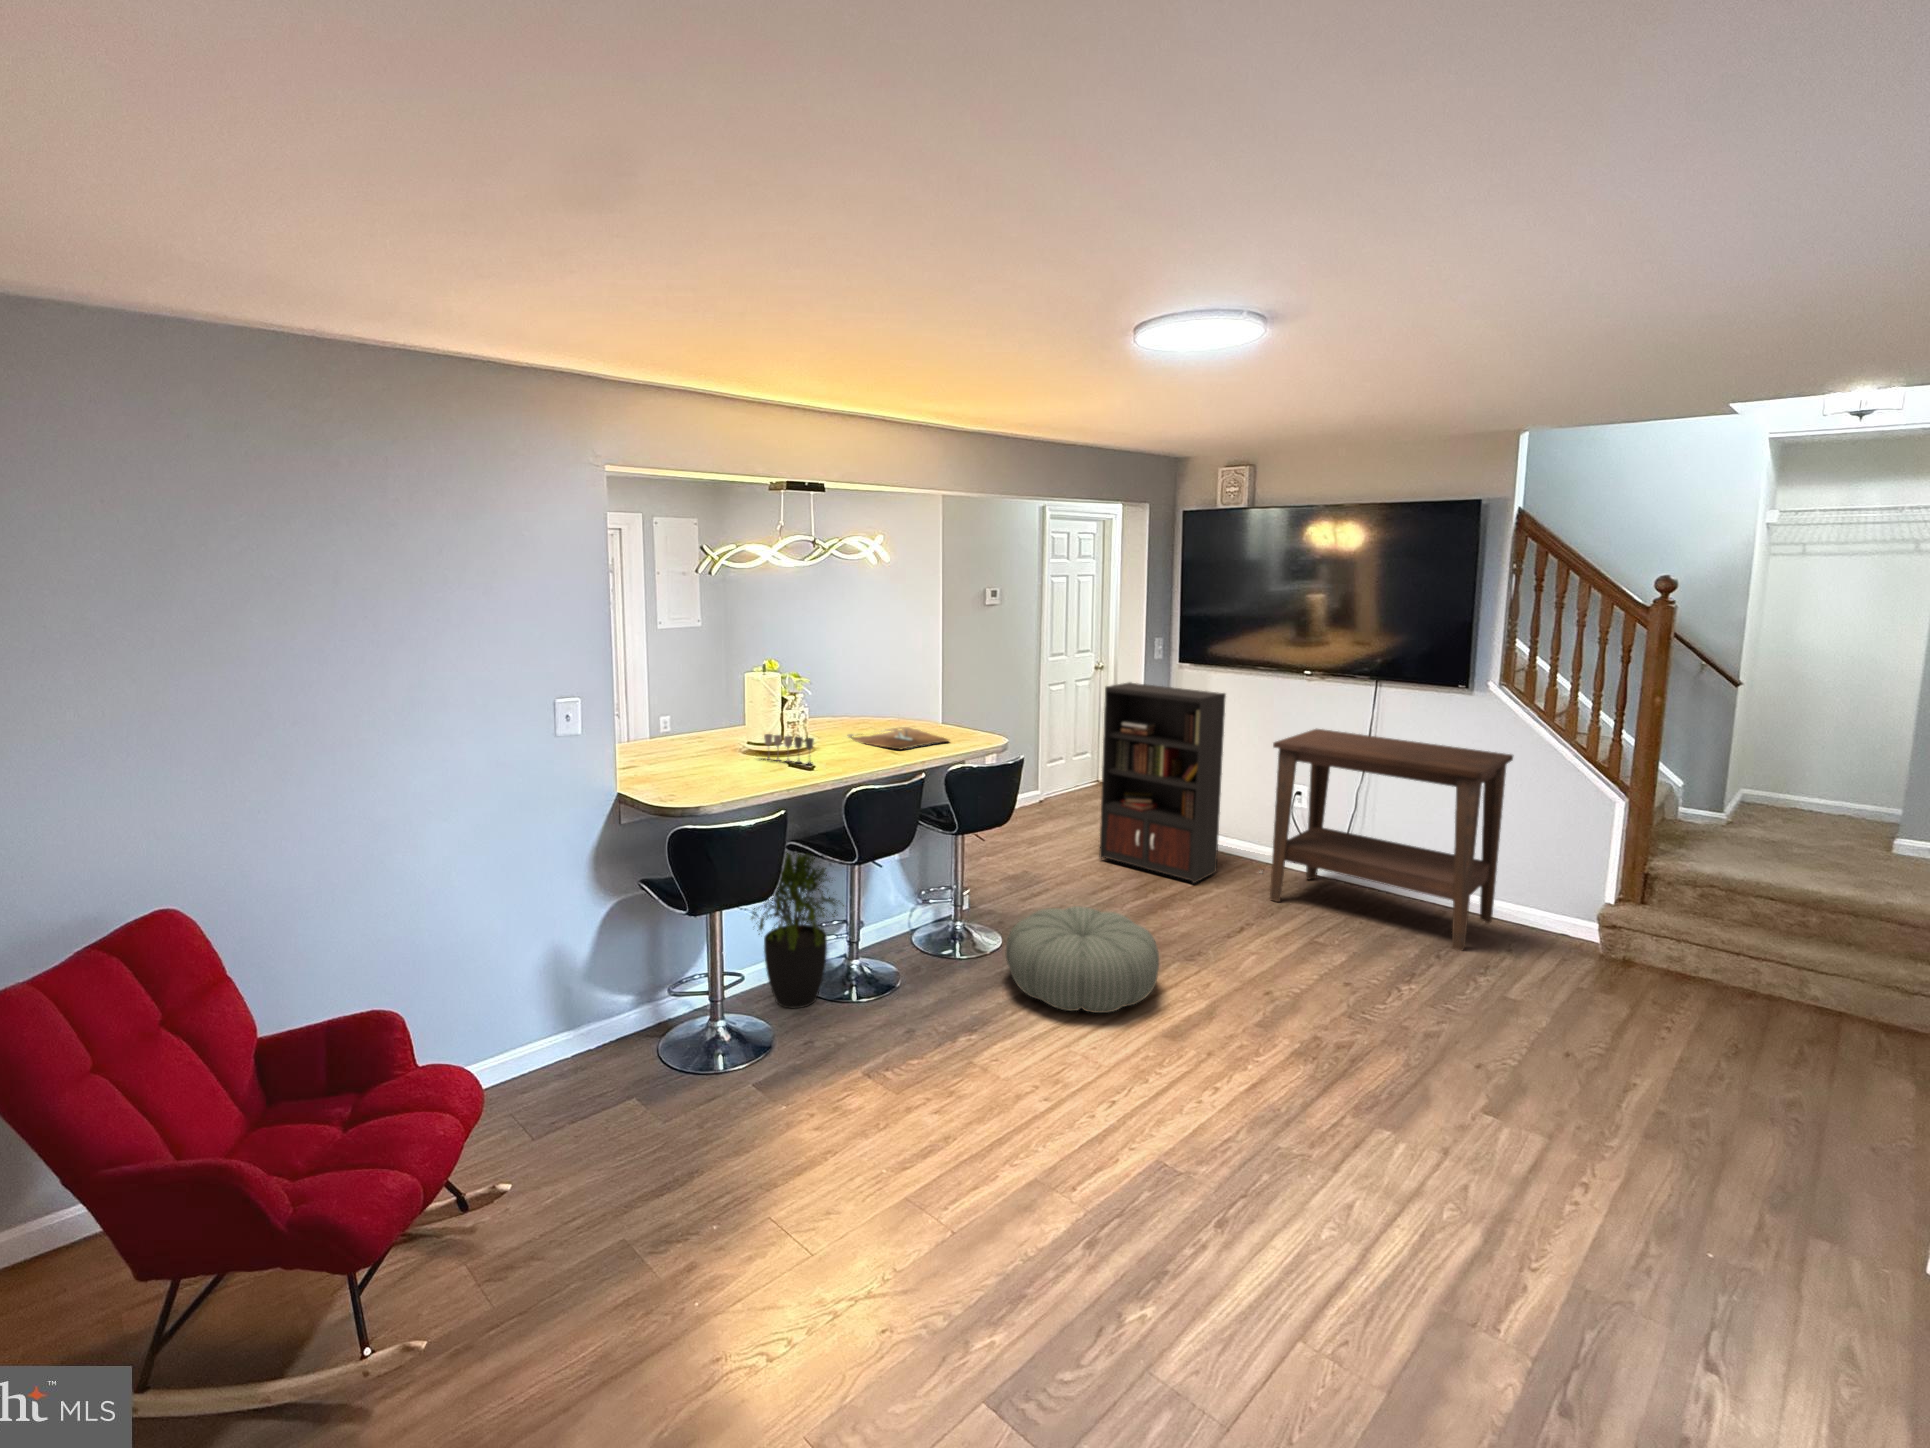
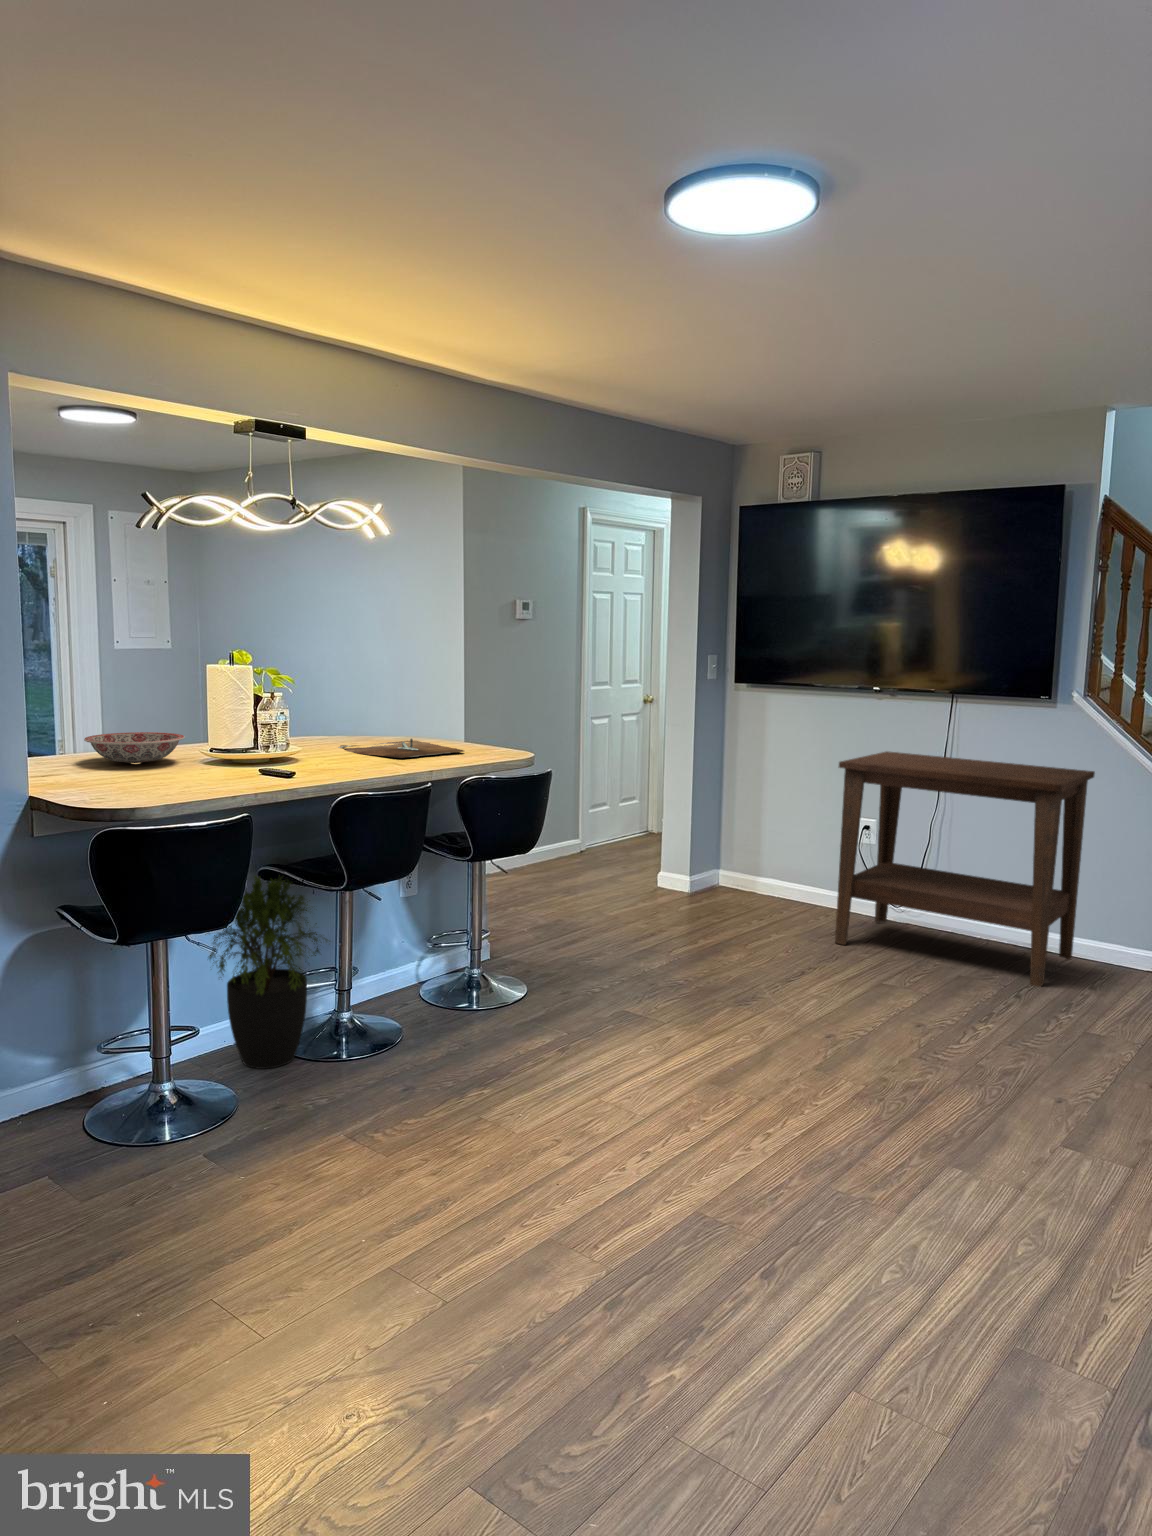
bookcase: present [1100,682,1263,883] -> none [646,703,828,929]
ceramic bowl: none [654,731,730,759] -> present [84,732,185,763]
wine glass: present [764,734,814,764] -> none [228,734,290,769]
pouf: present [1006,906,1159,1013] -> none [528,943,707,1060]

